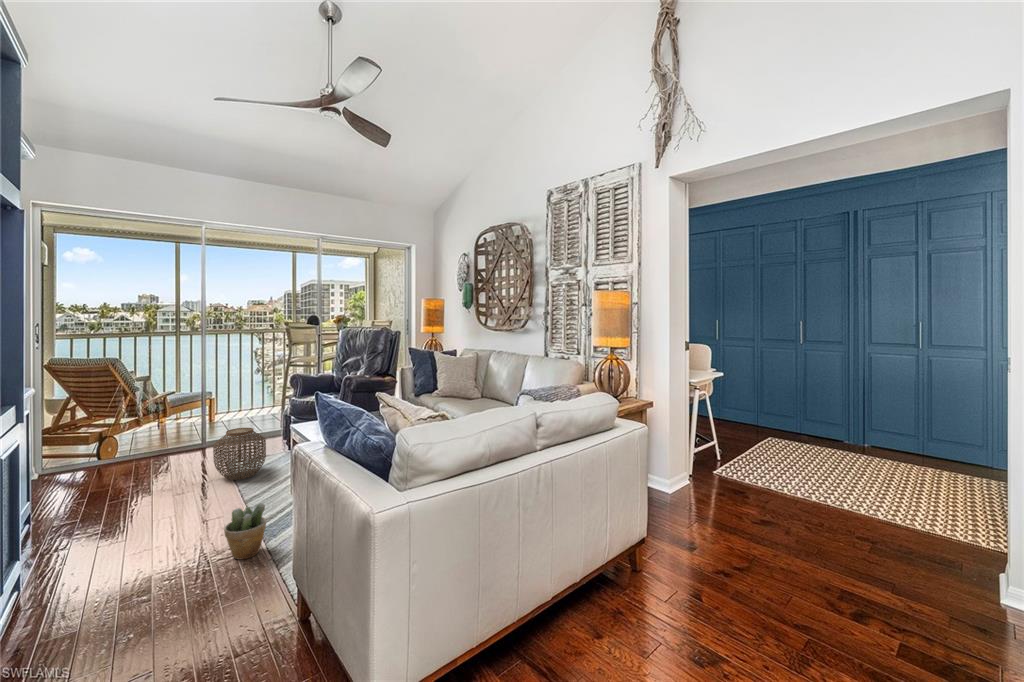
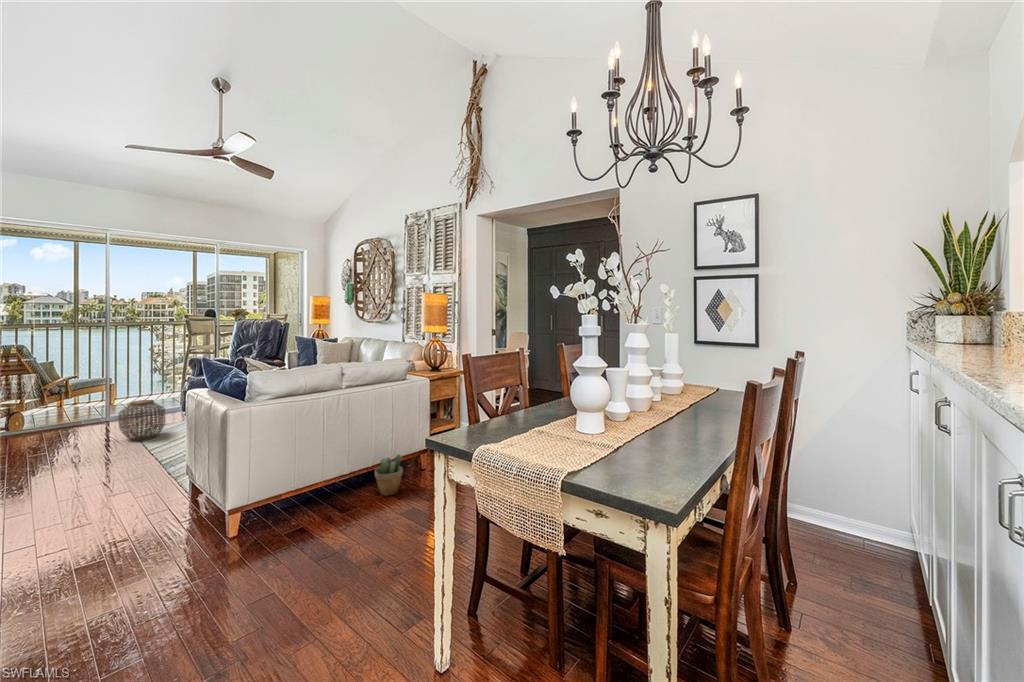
potted plant: present [224,504,266,560] -> present [375,454,403,495]

